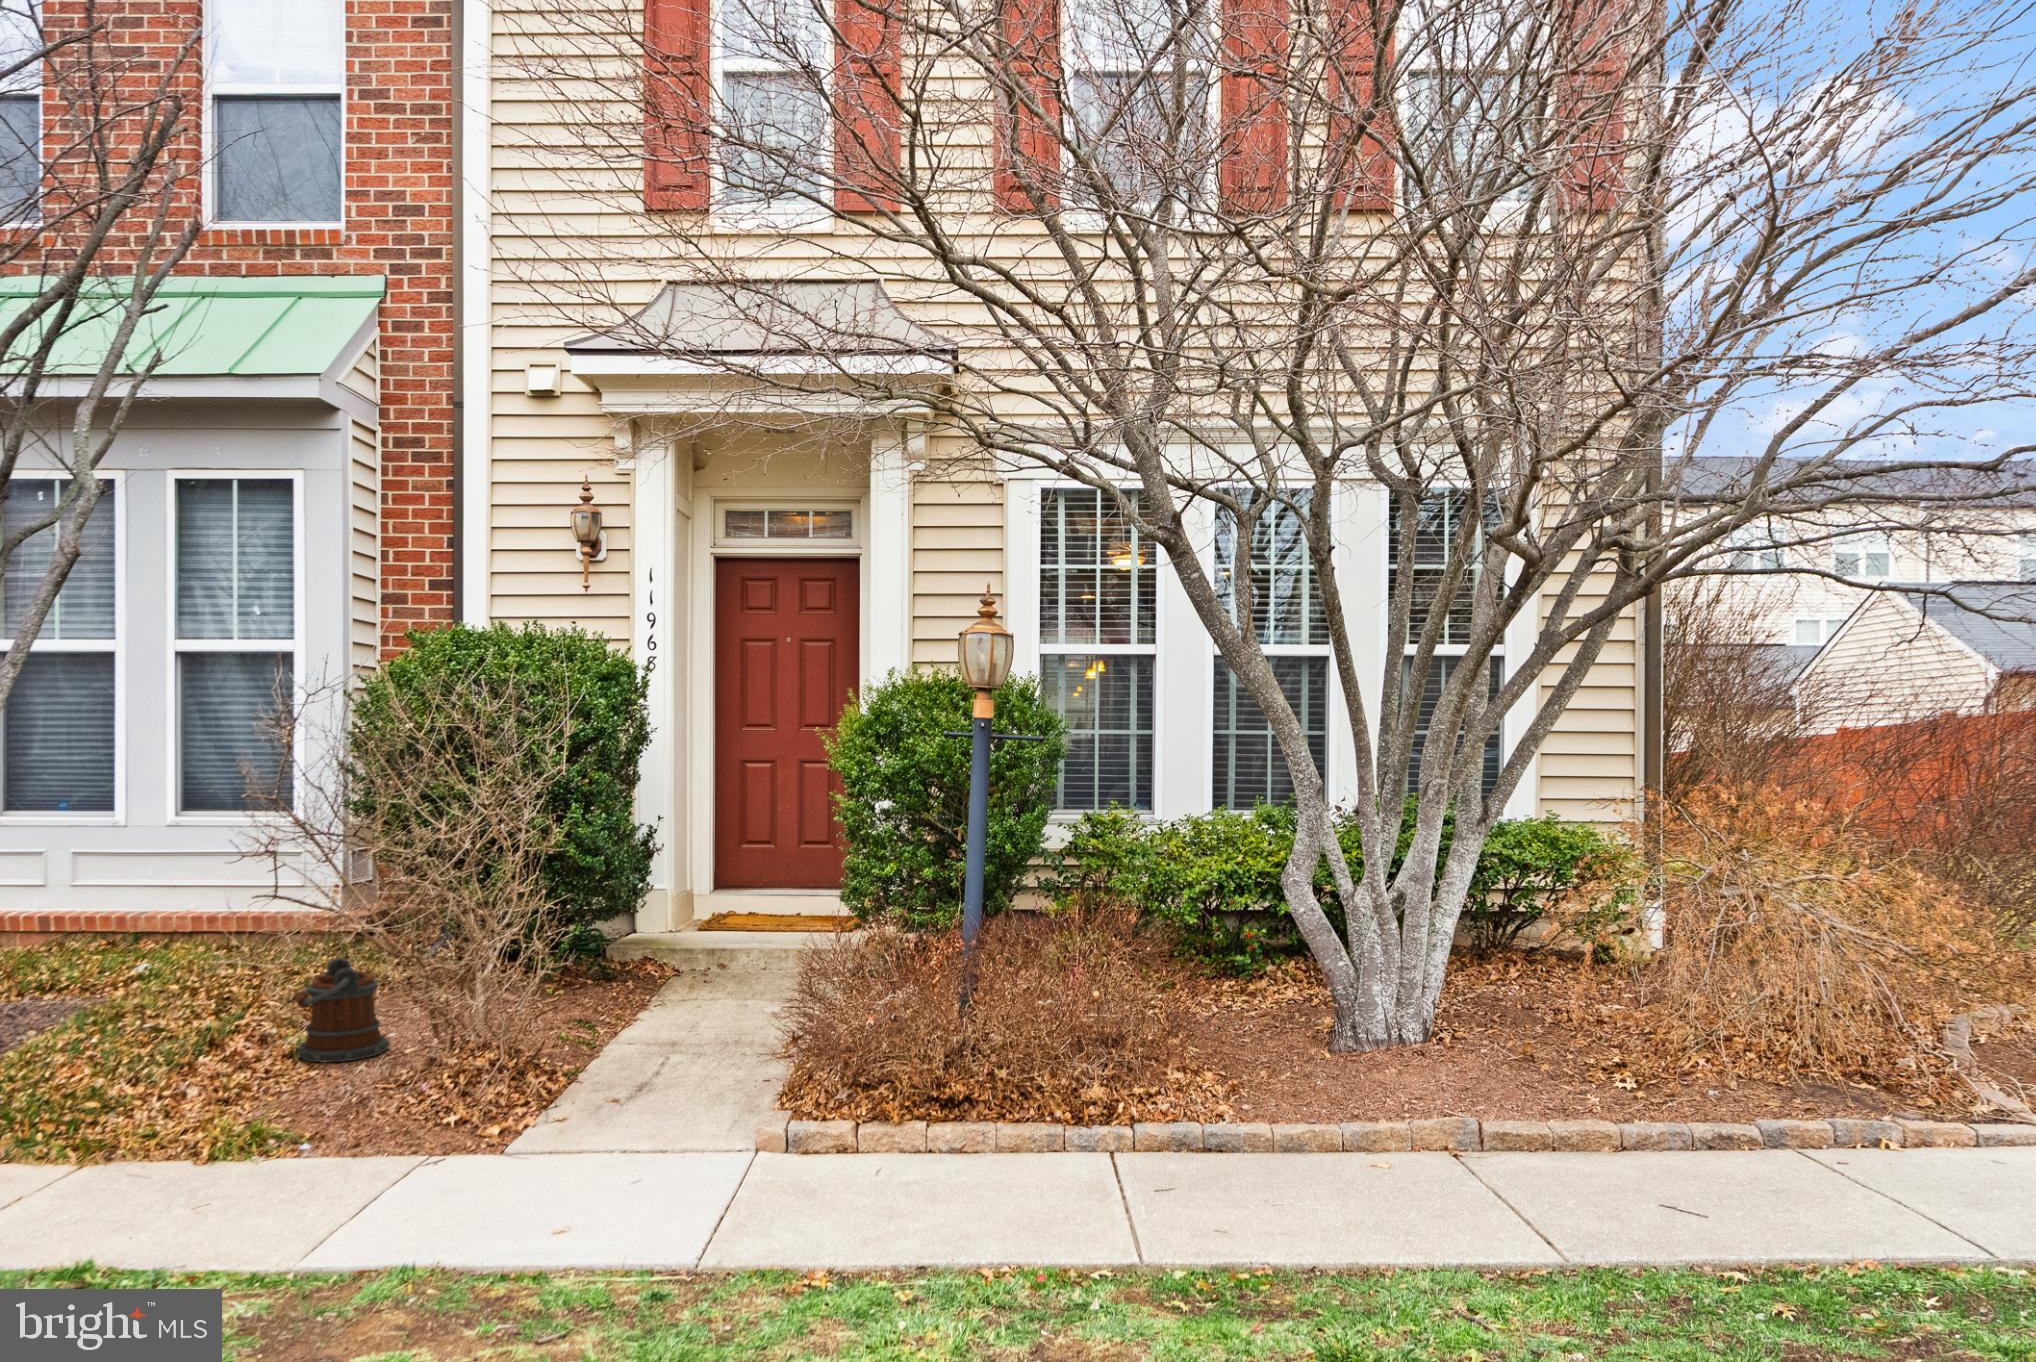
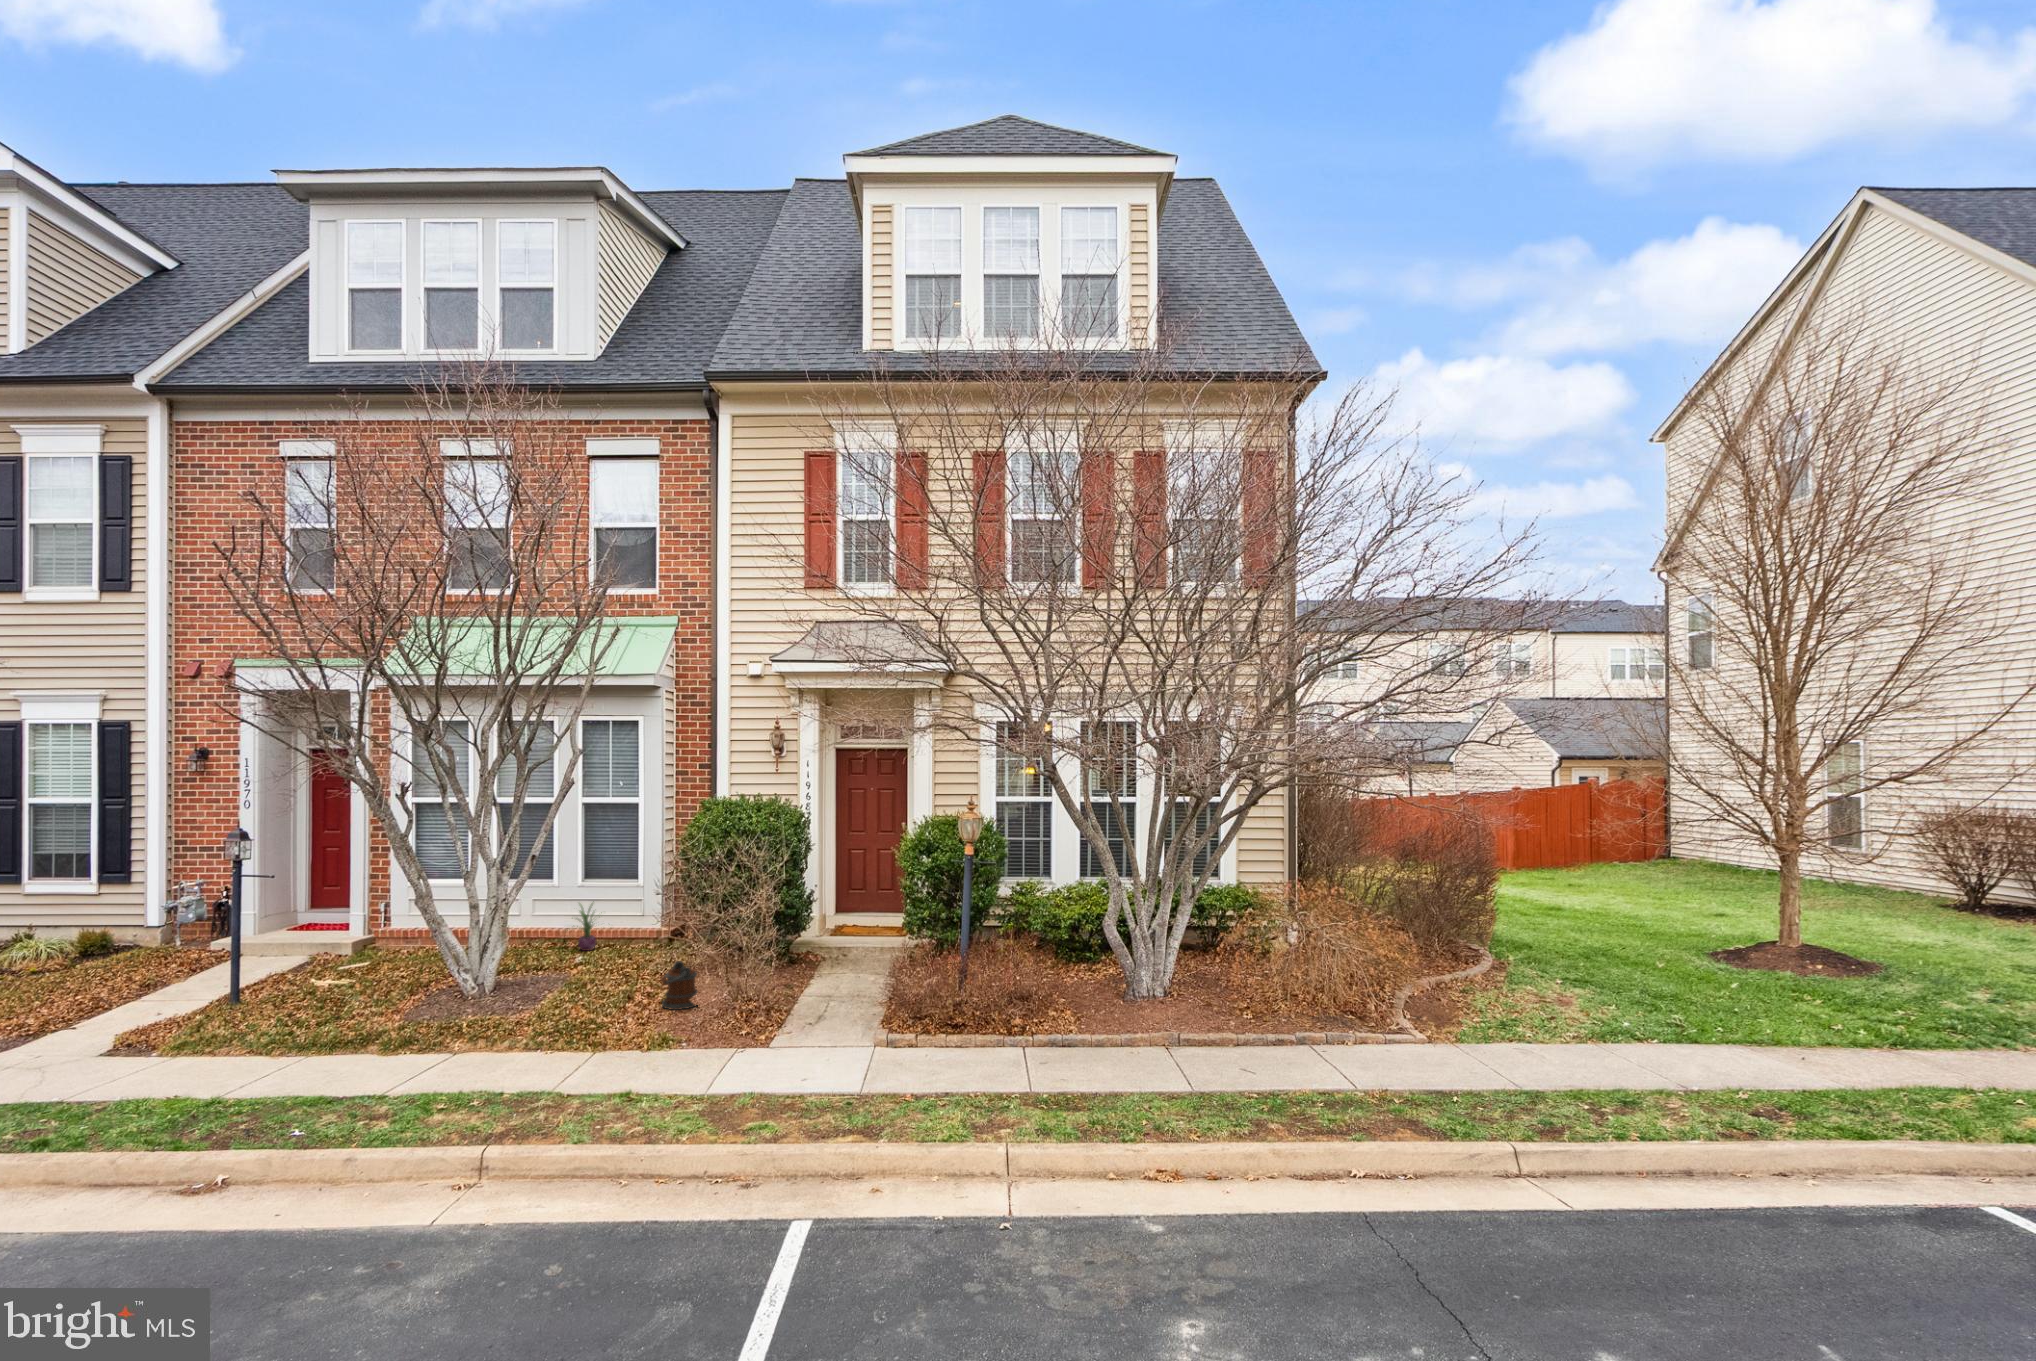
decorative plant: none [144,853,260,952] -> present [576,901,596,951]

